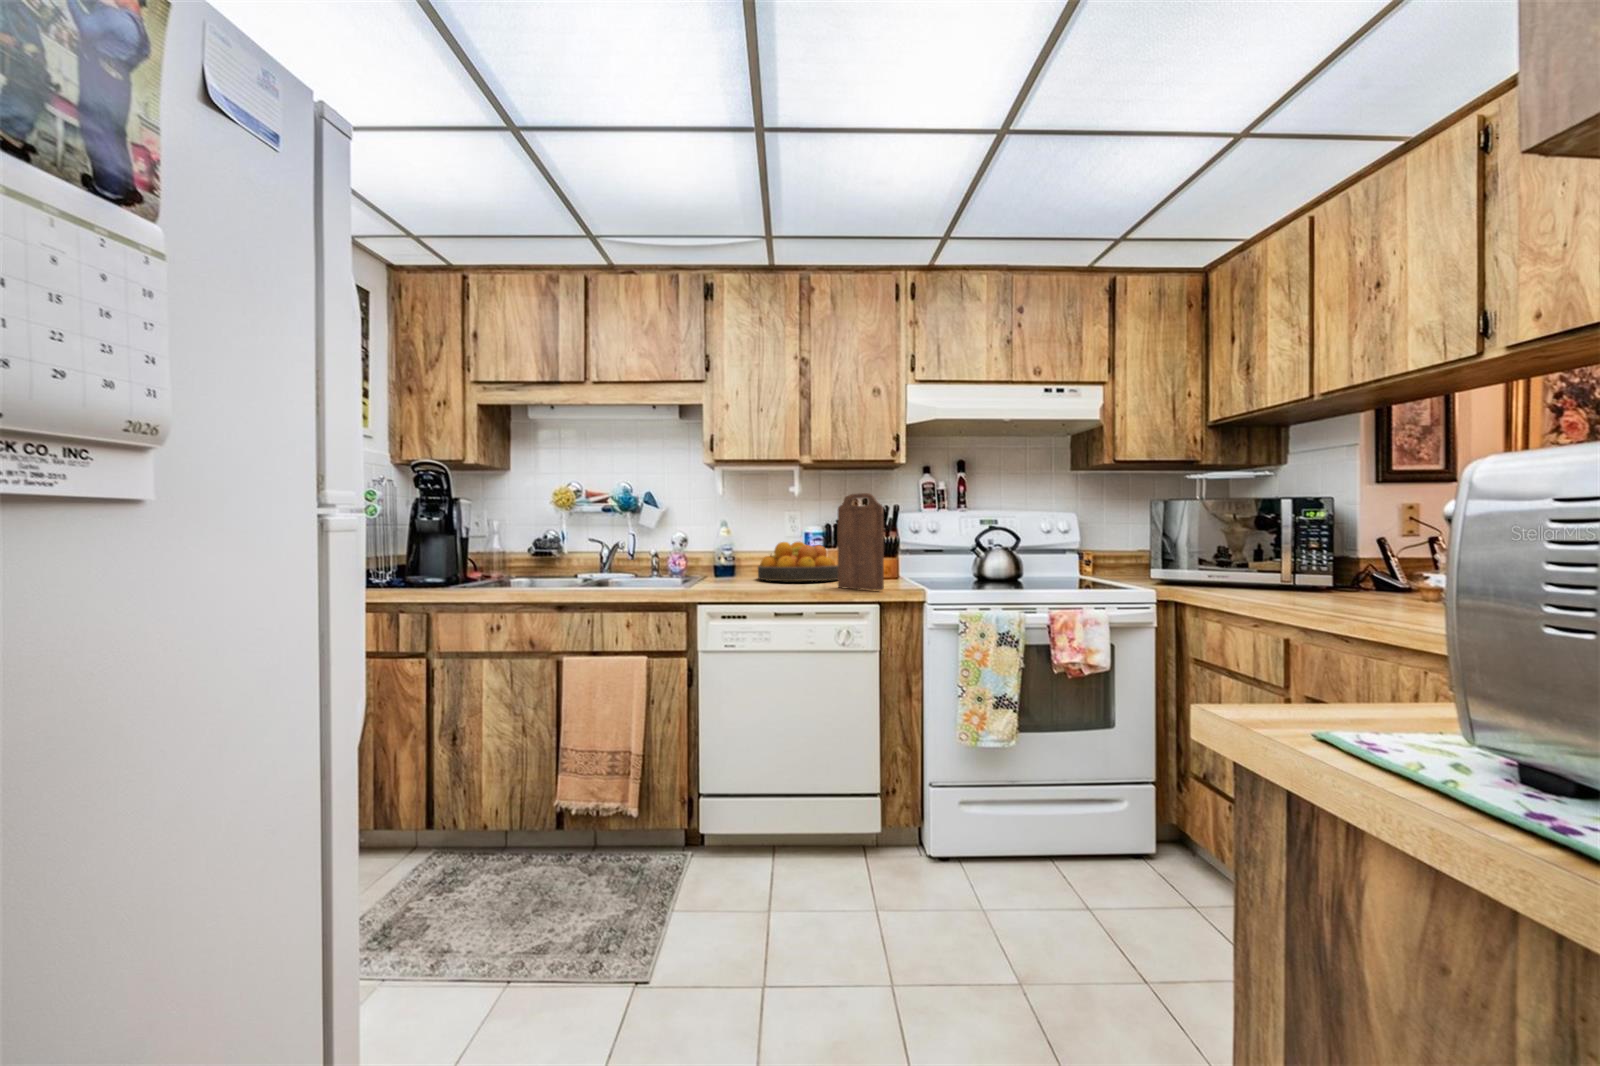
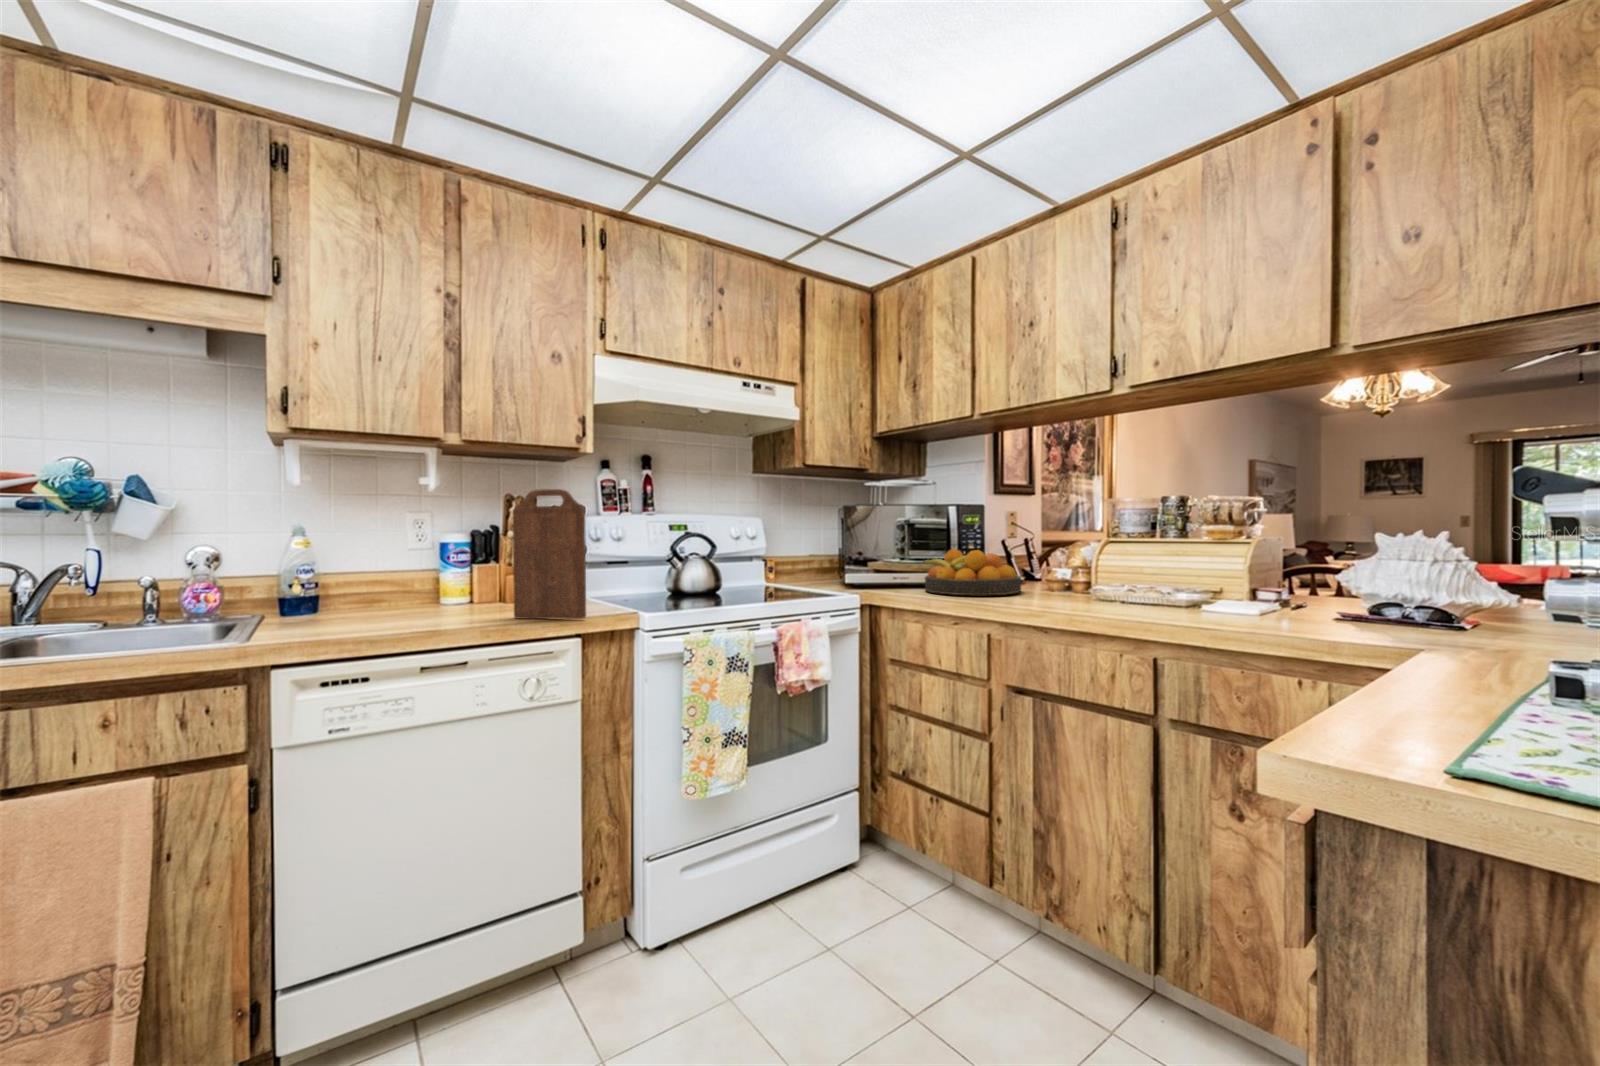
fruit bowl: present [758,542,838,581] -> present [924,549,1021,595]

